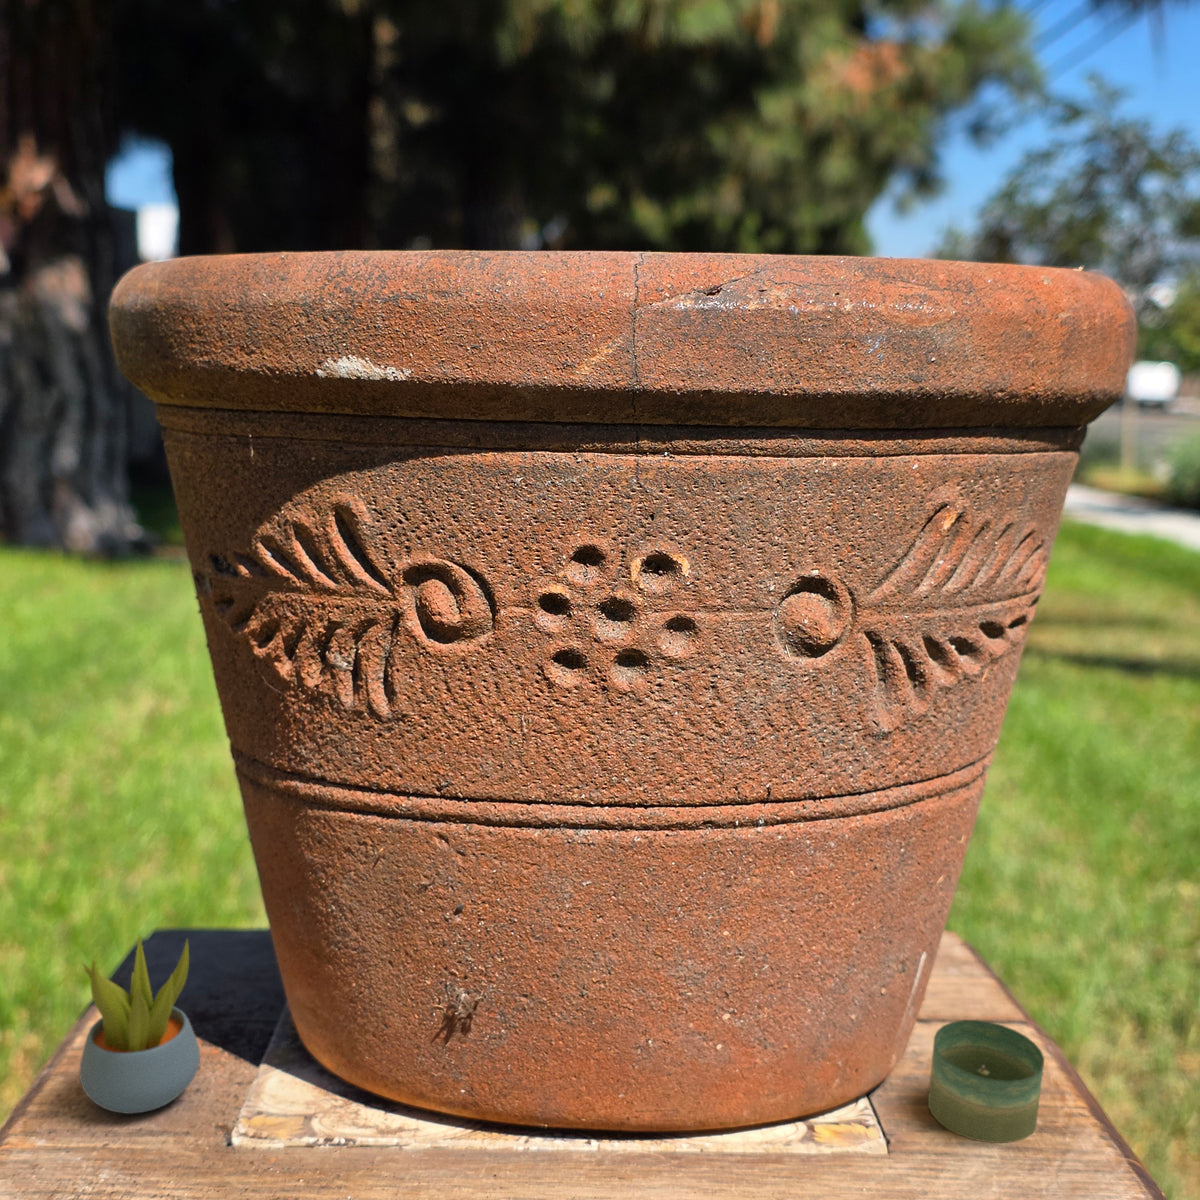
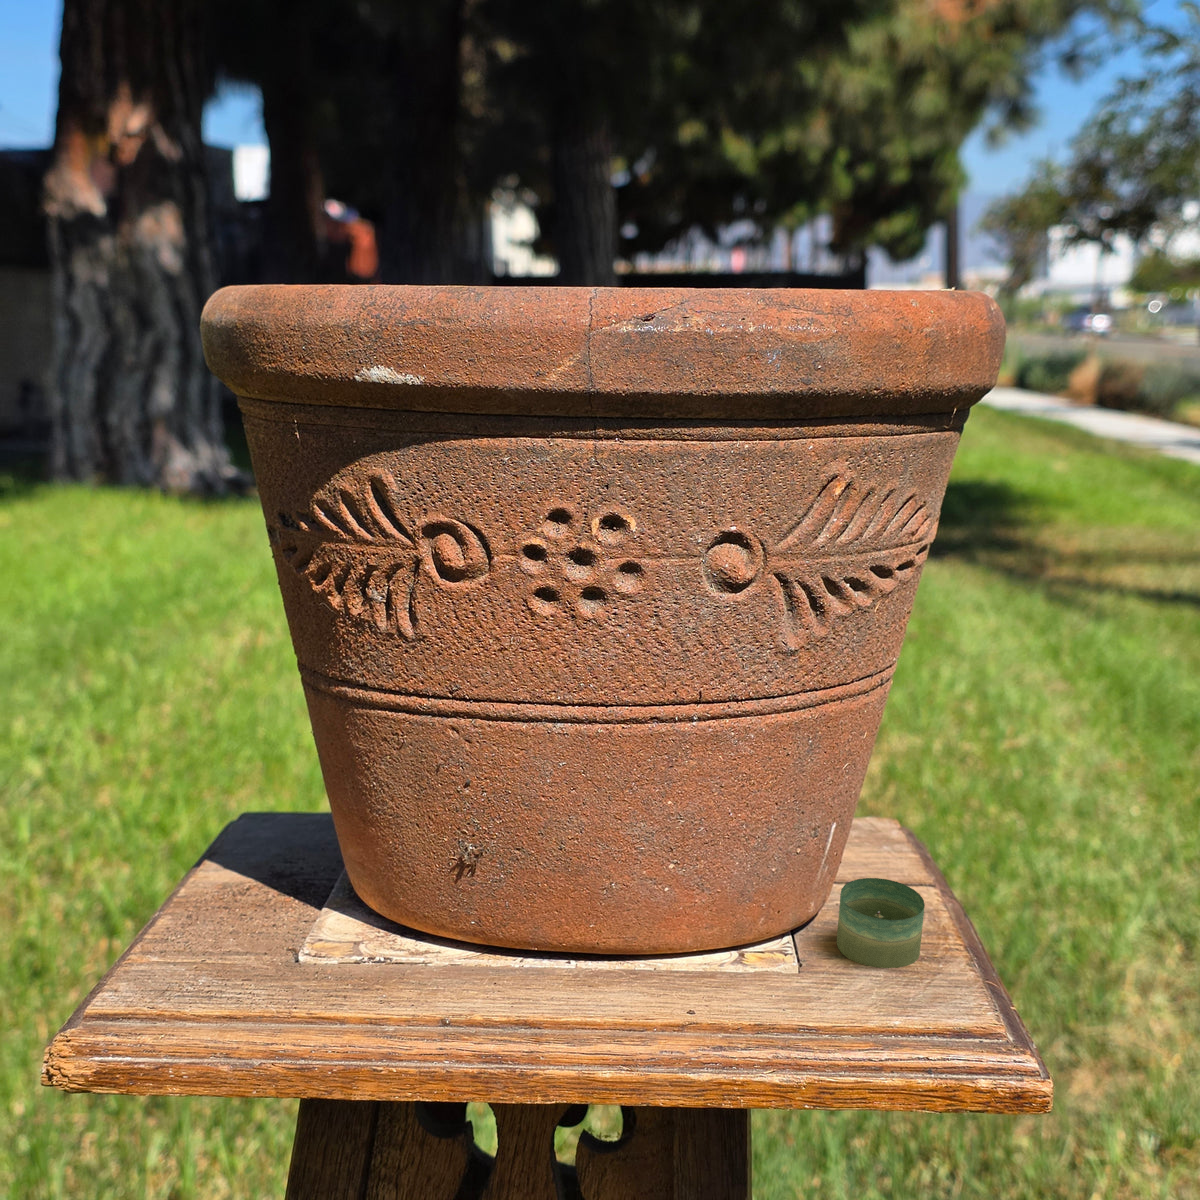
succulent plant: present [79,936,200,1114] -> none [184,804,275,939]

